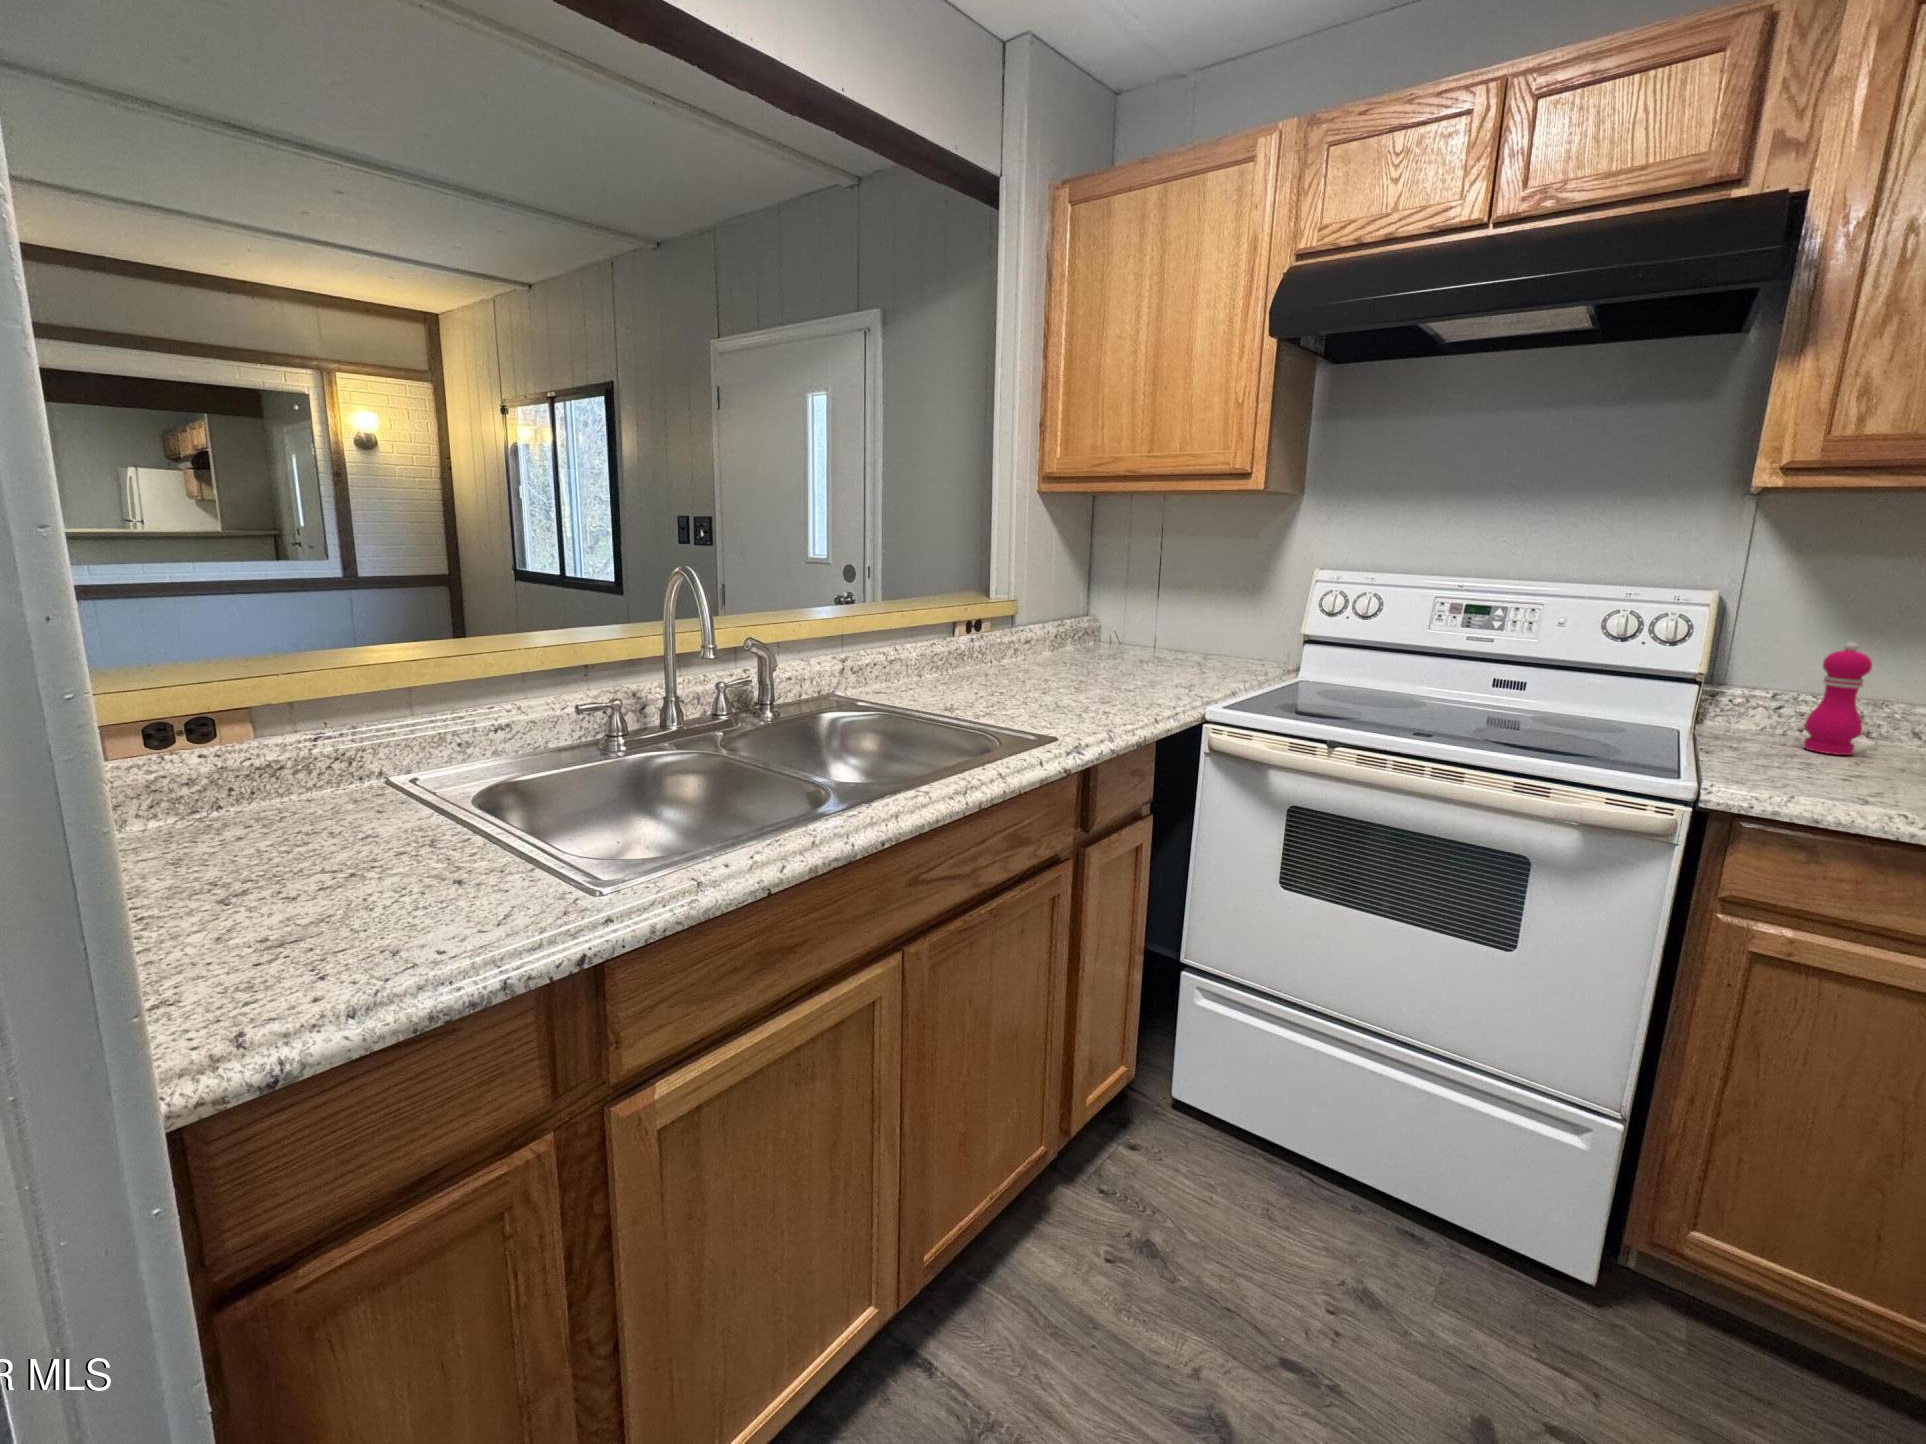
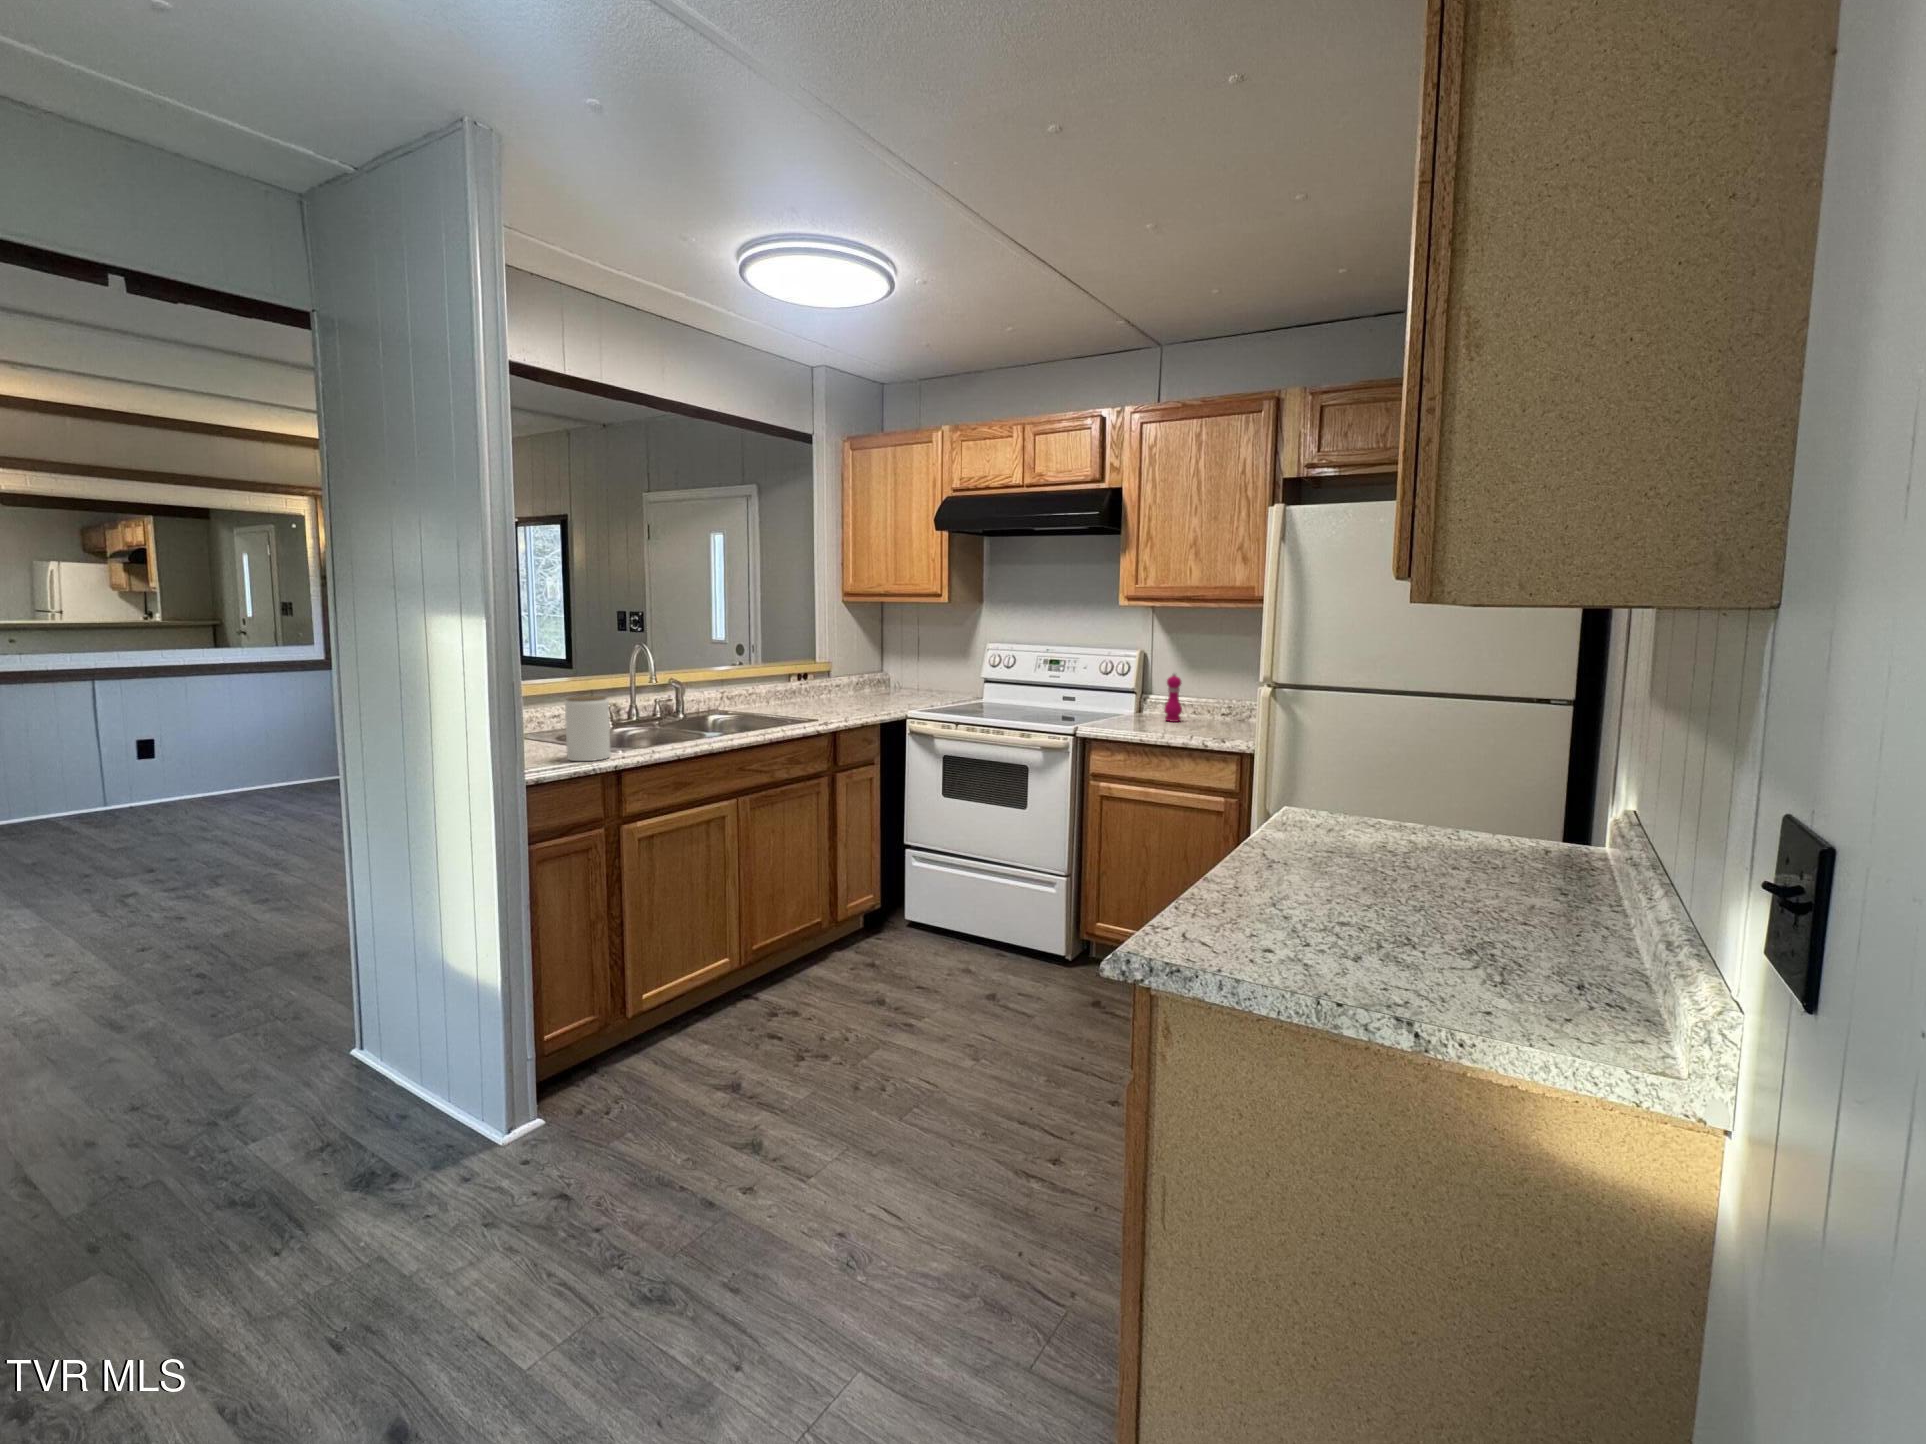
jar: none [454,718,588,914] -> present [565,696,611,761]

